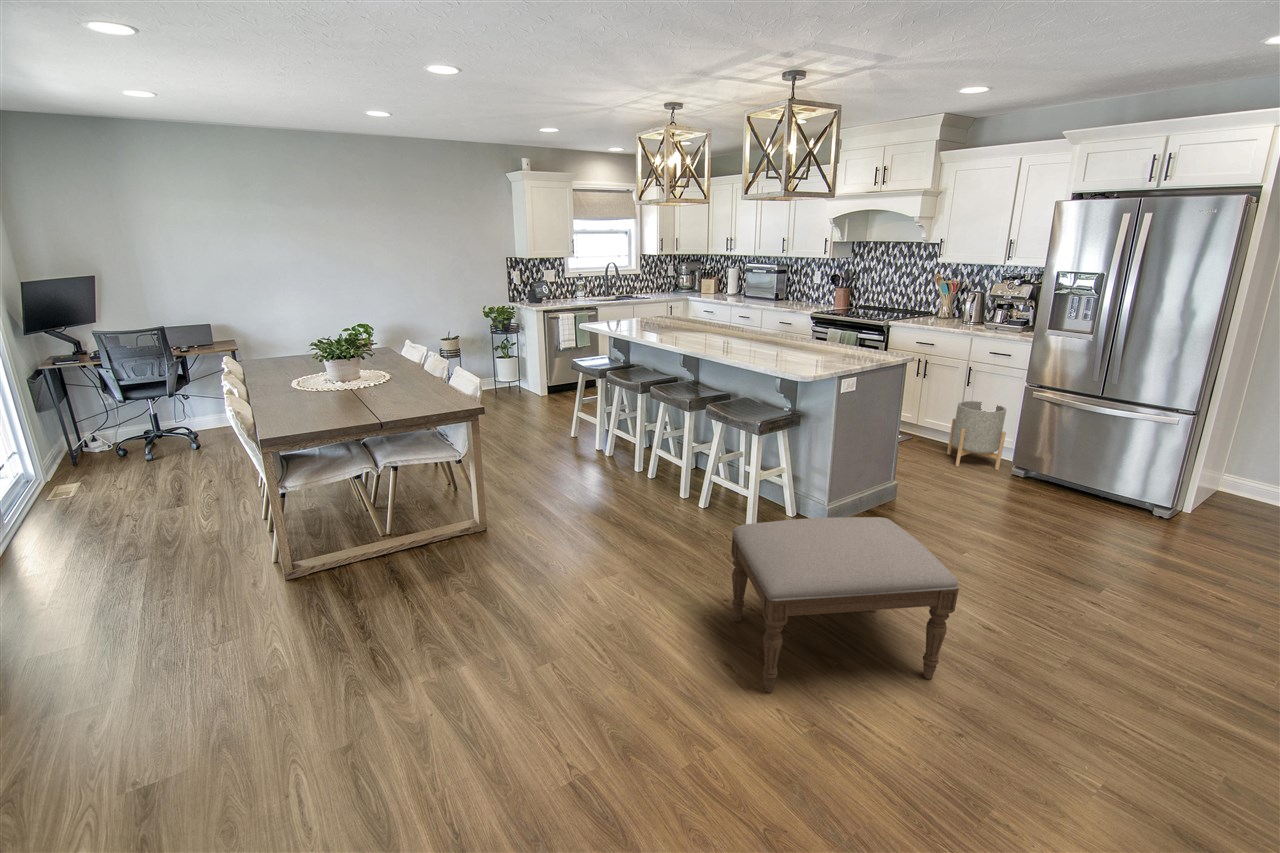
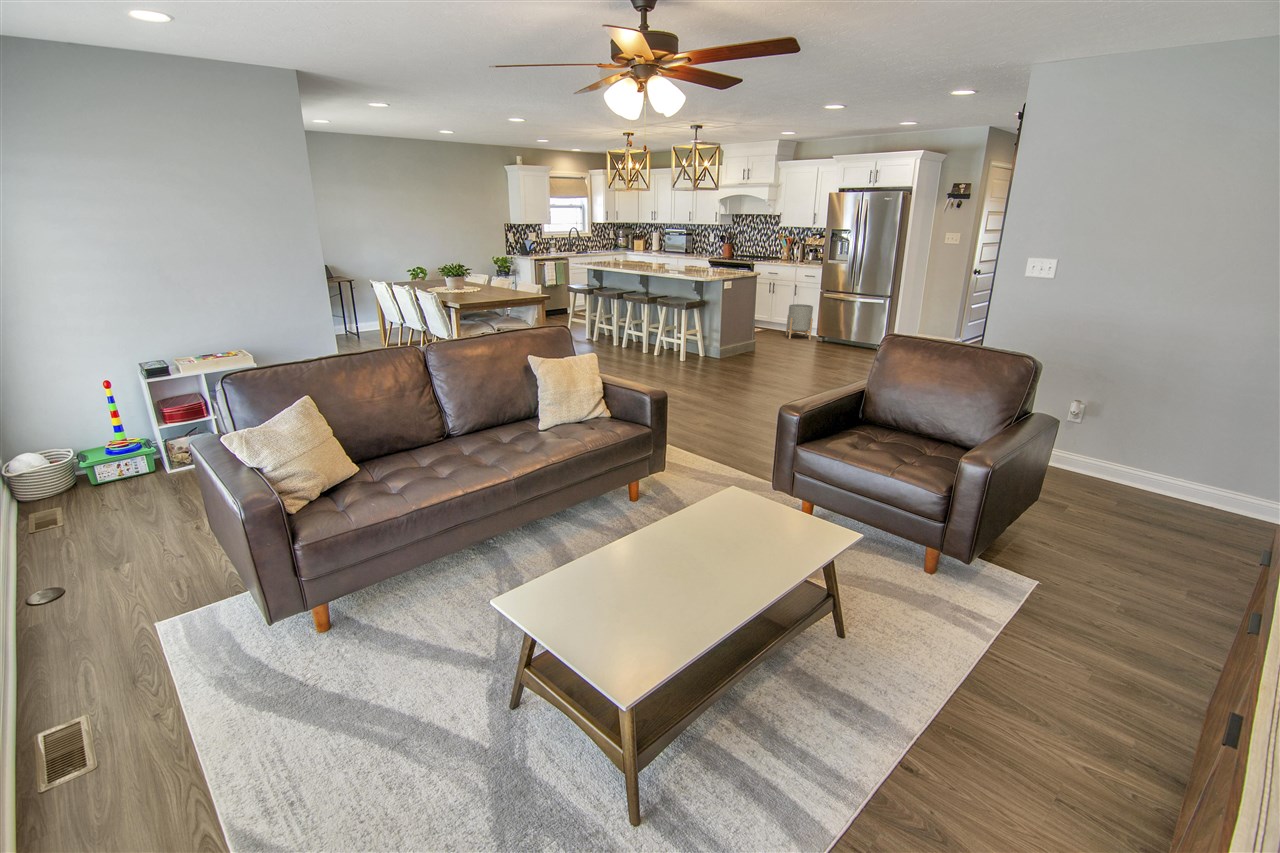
ottoman: present [731,517,959,693] -> none [679,331,767,392]

